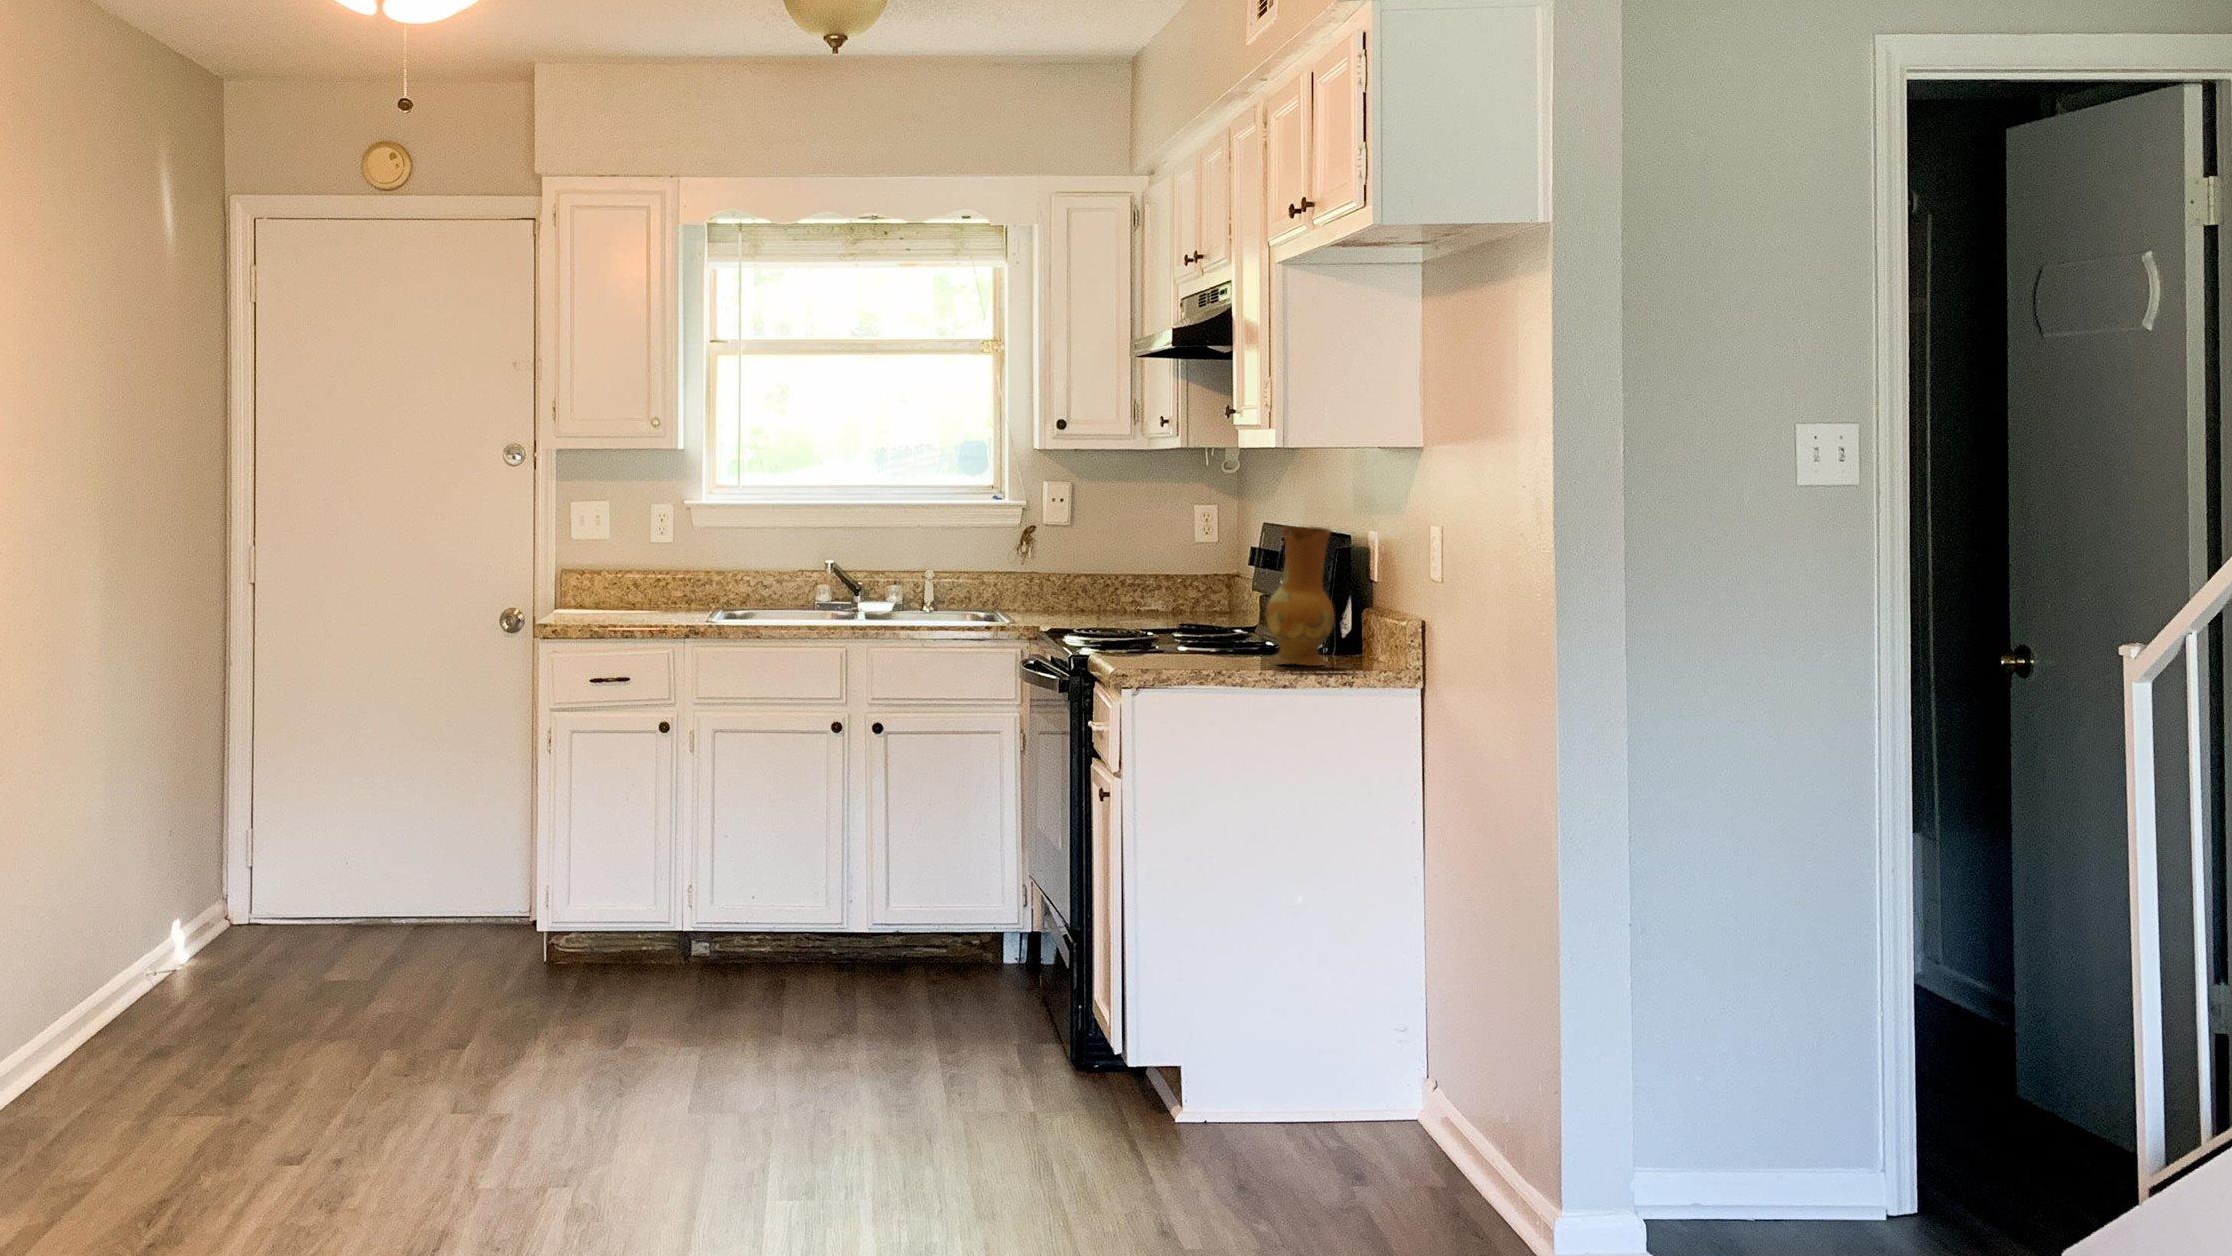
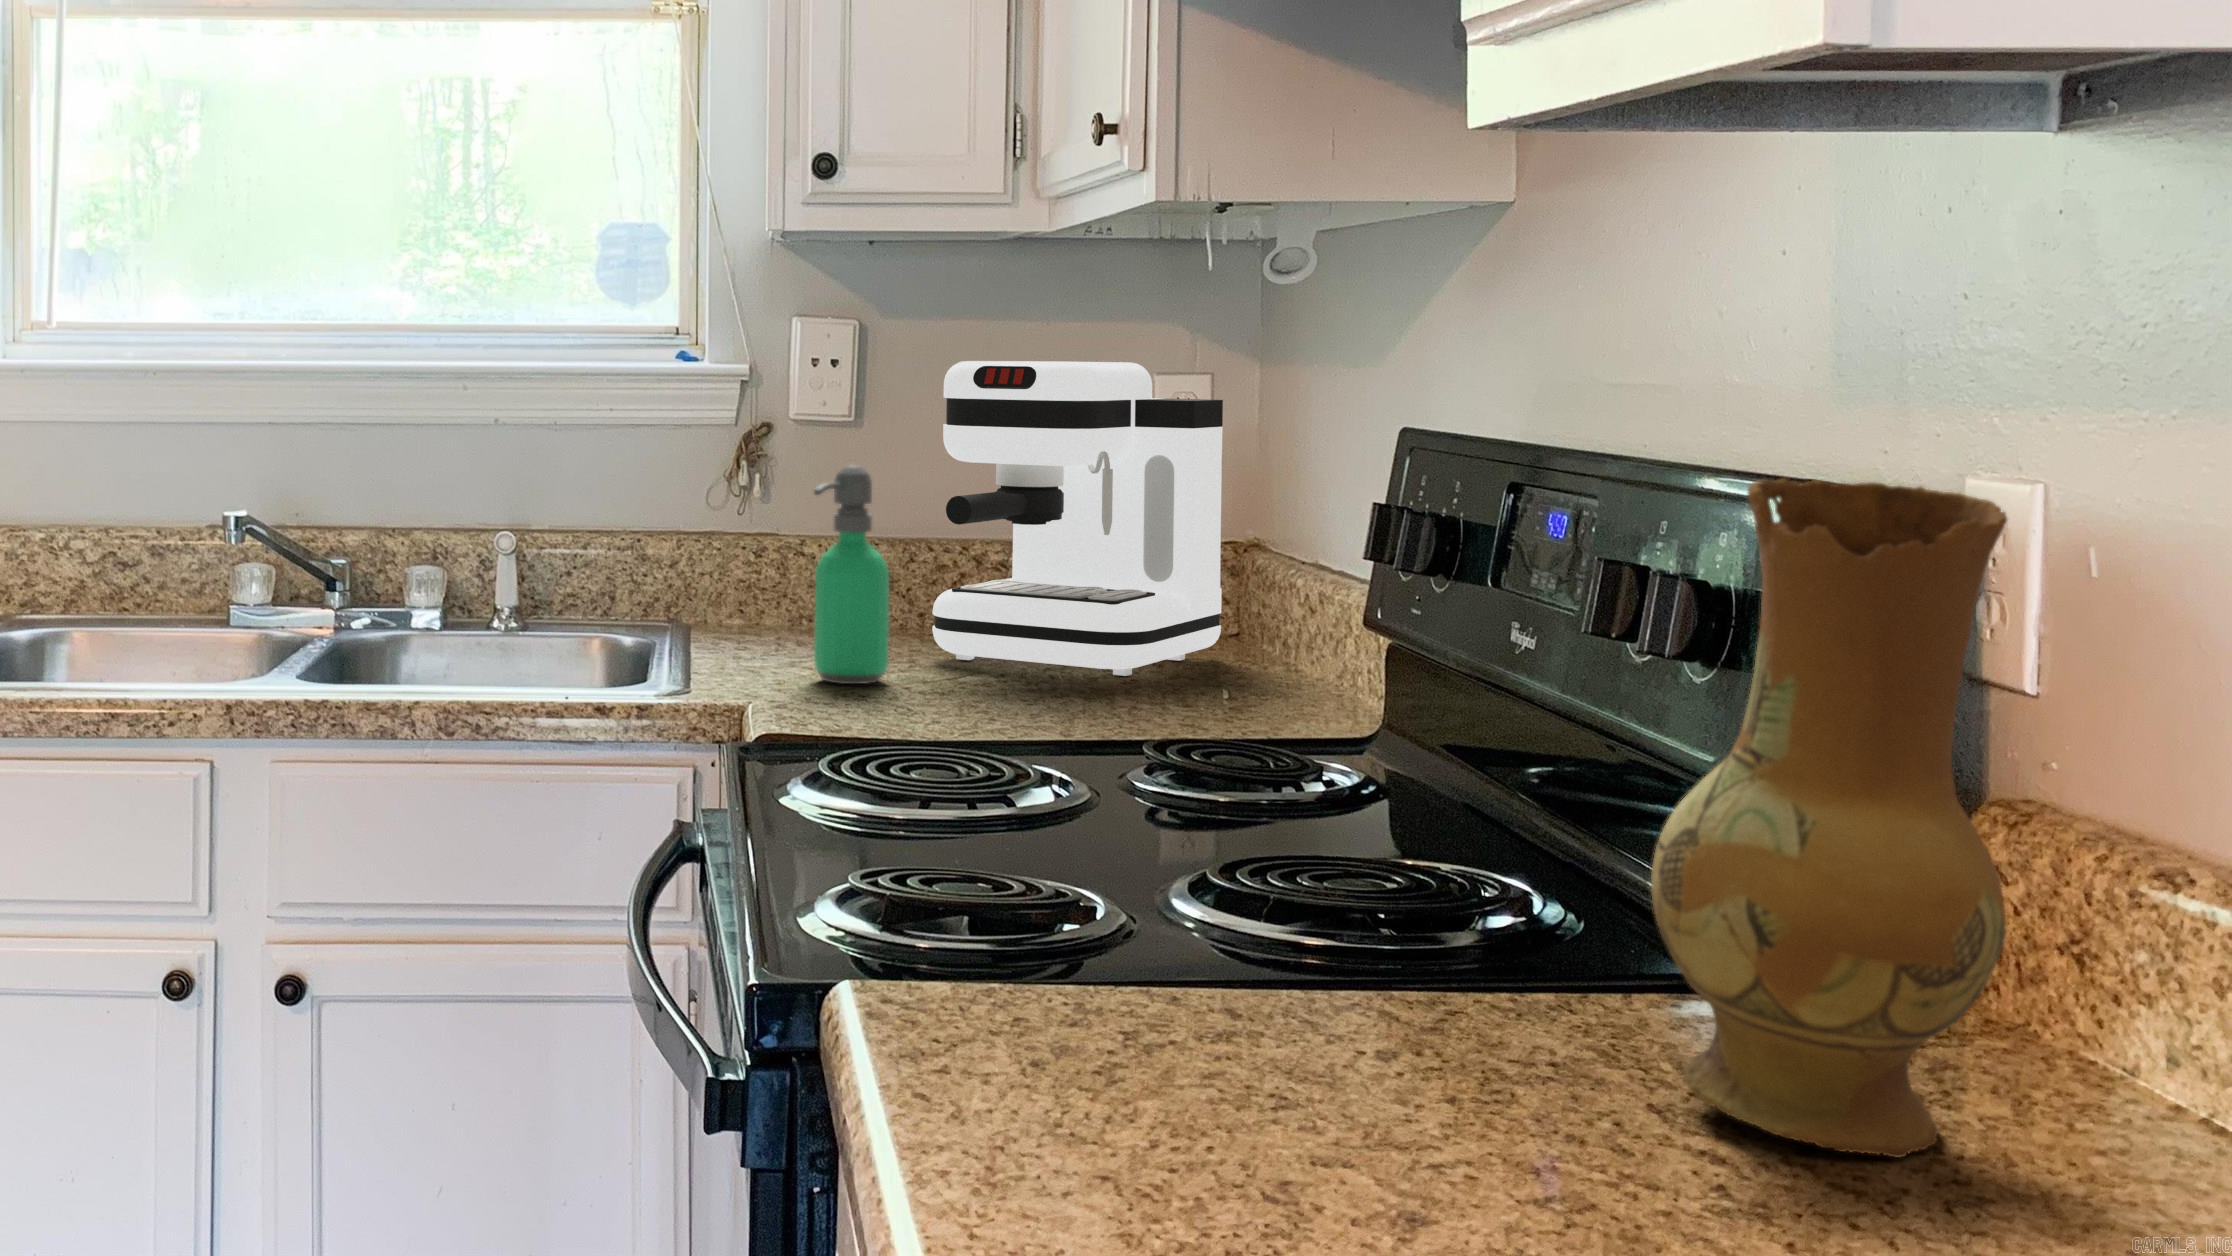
coffee maker: none [1104,499,1219,620] -> present [932,361,1223,676]
soap dispenser: none [1060,540,1088,622] -> present [814,466,889,684]

